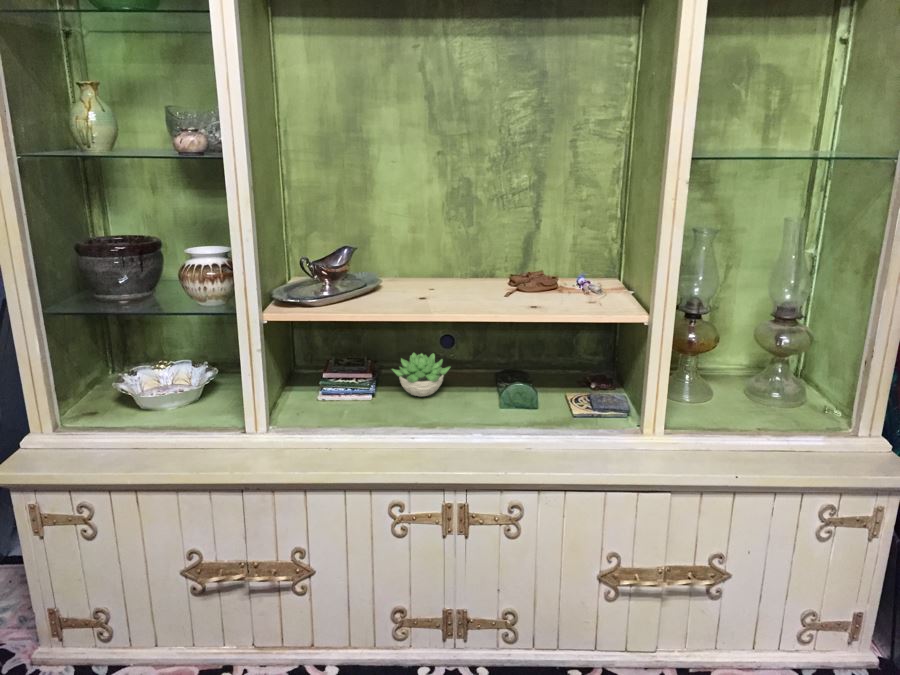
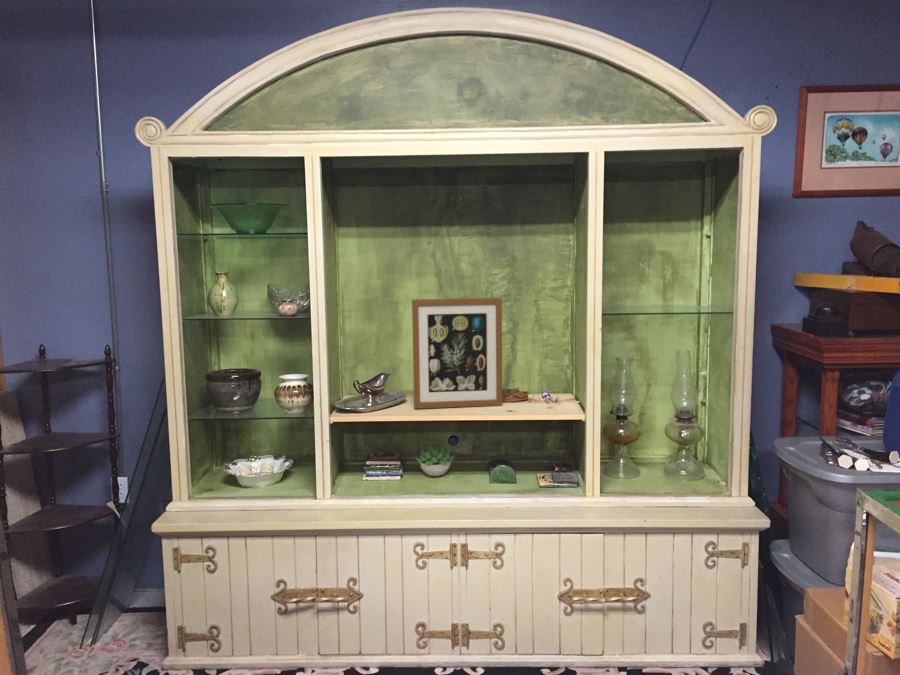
picture frame: none [386,129,527,301] -> present [412,297,502,409]

